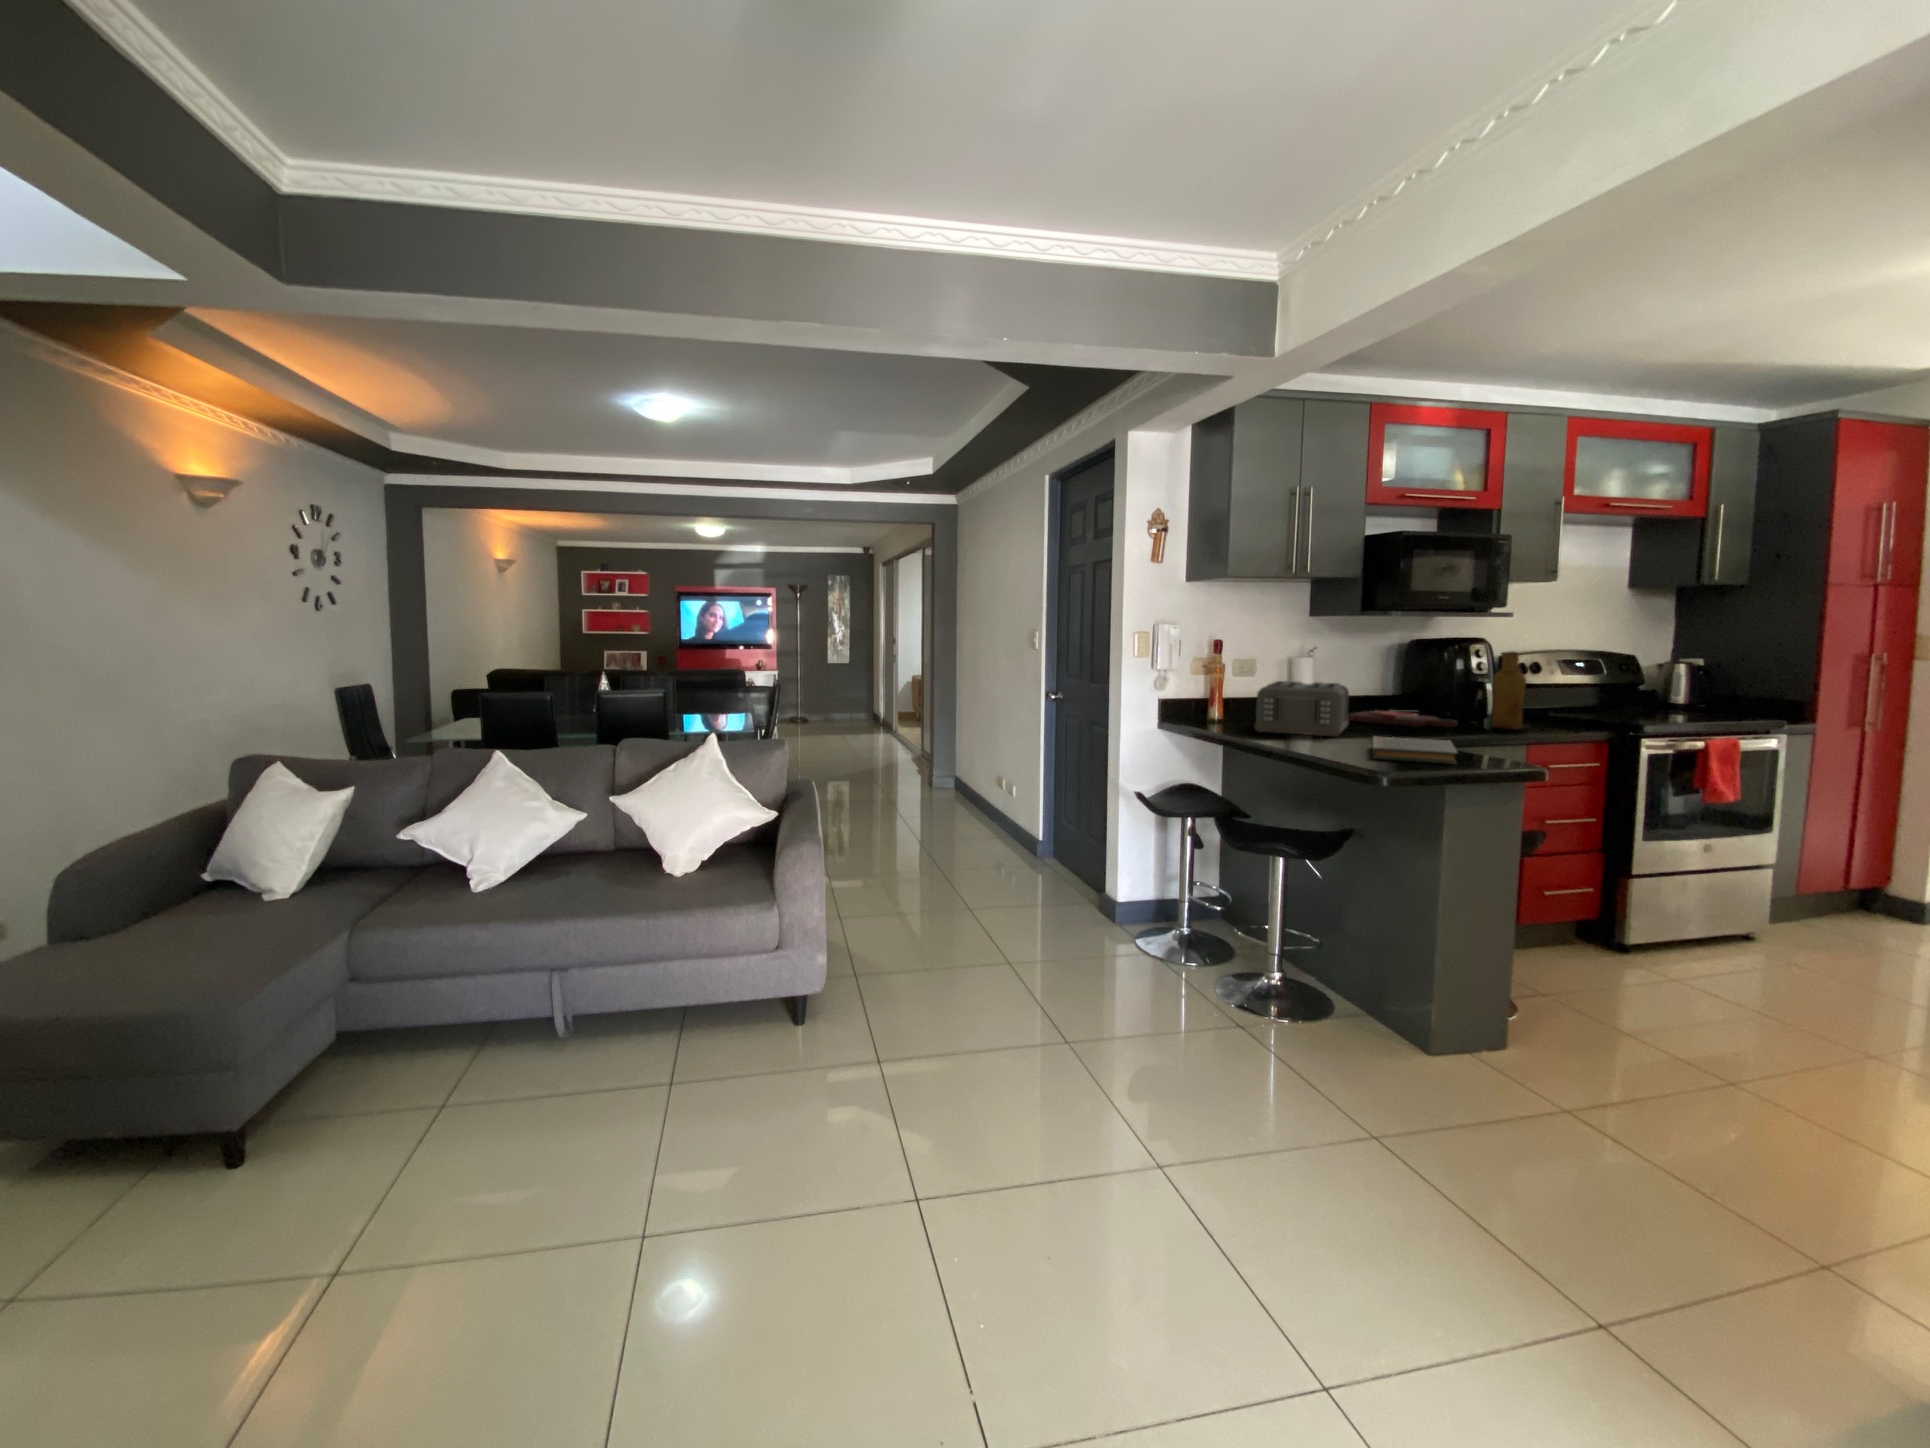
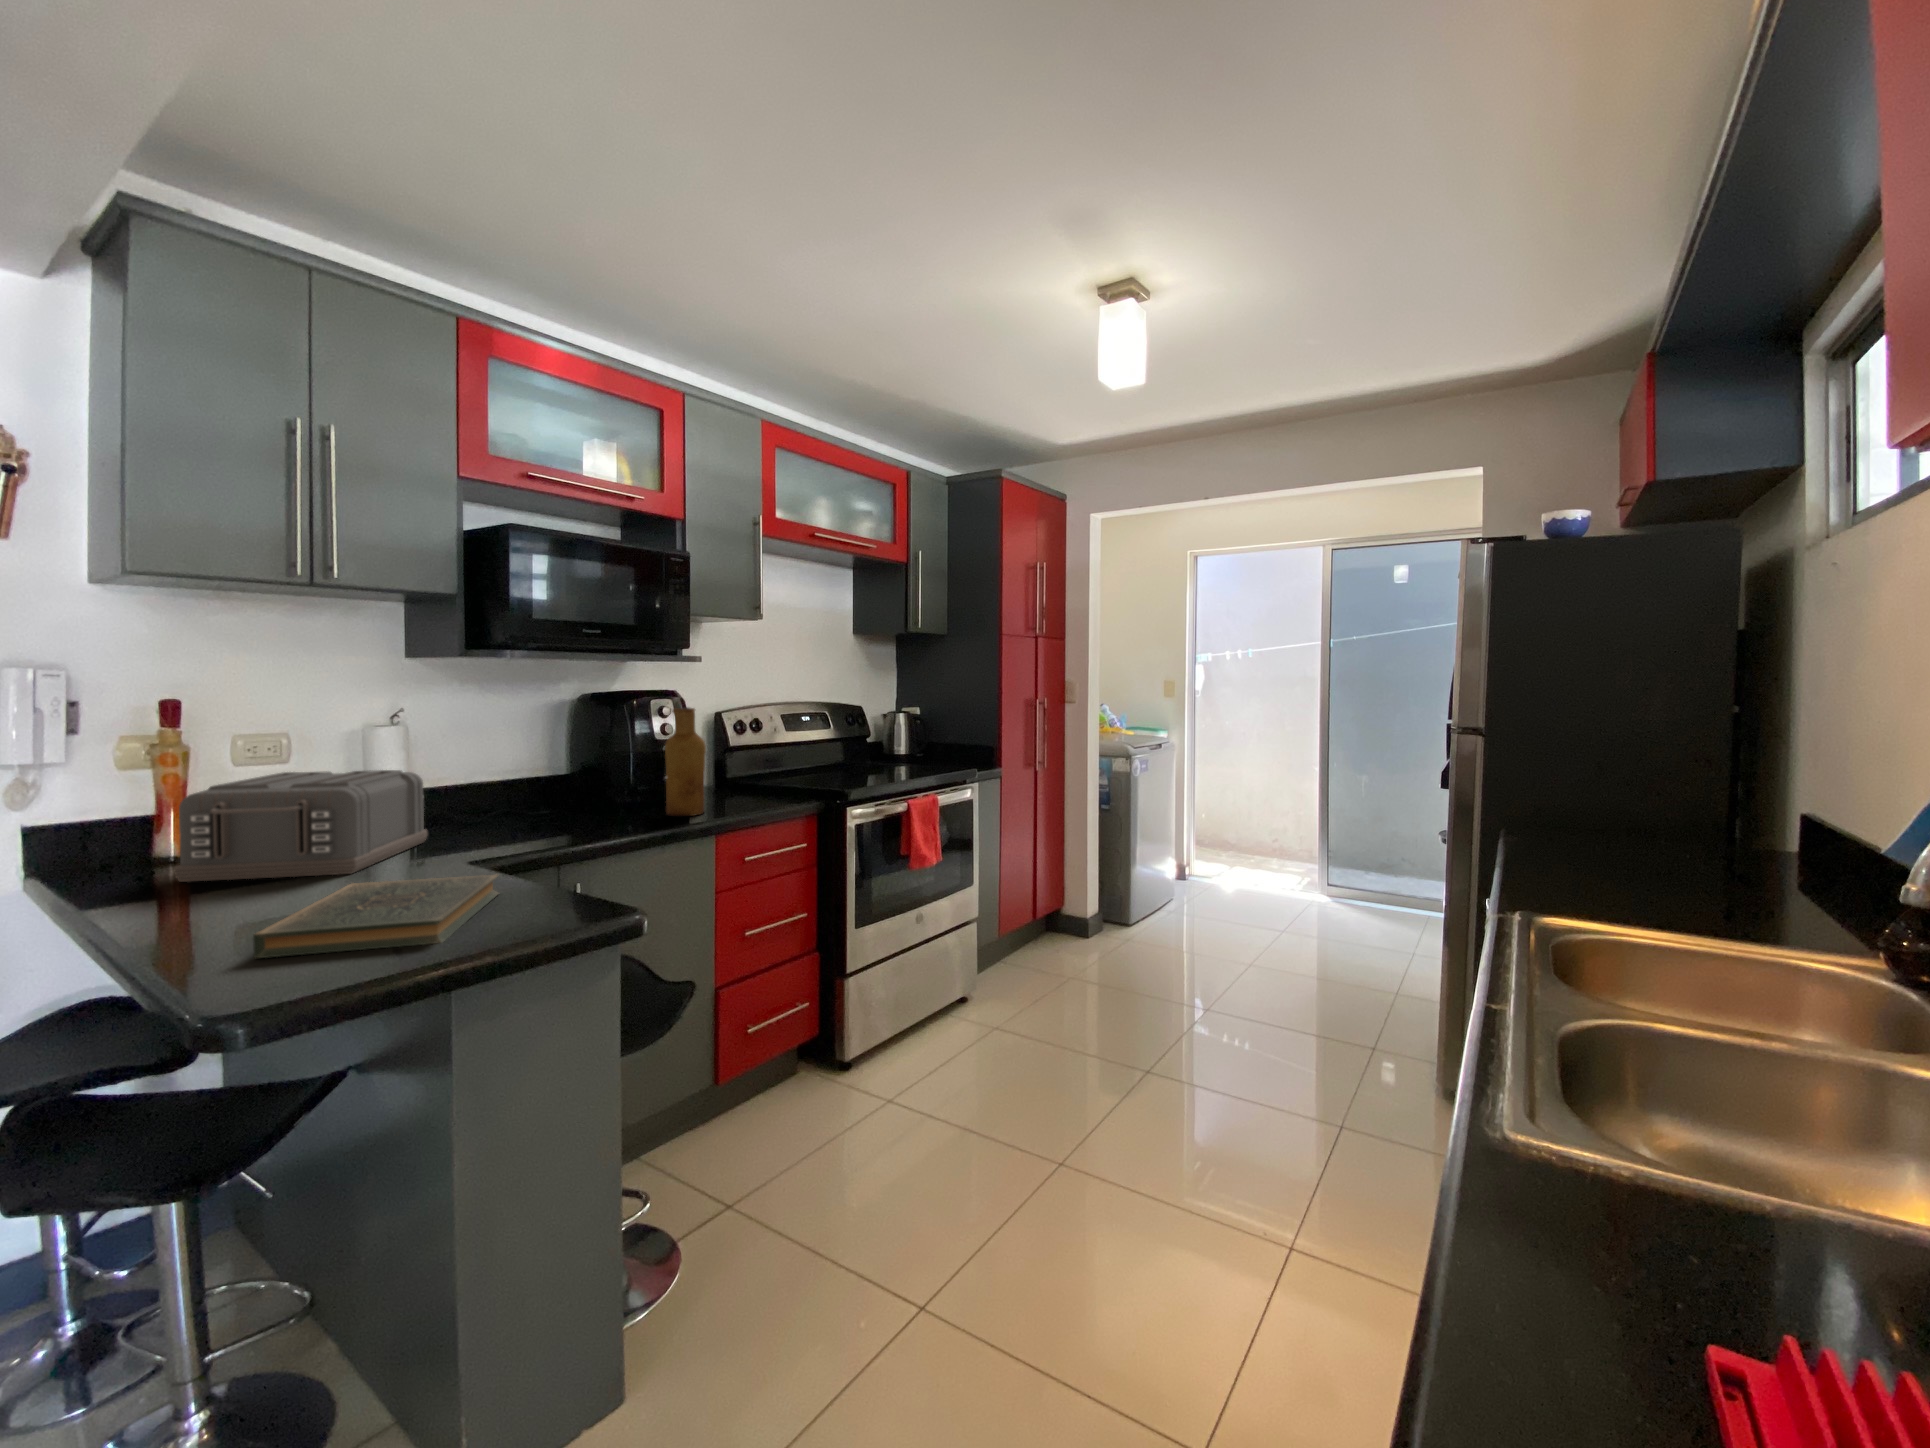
cutting board: present [1348,710,1458,728] -> none [458,799,622,826]

